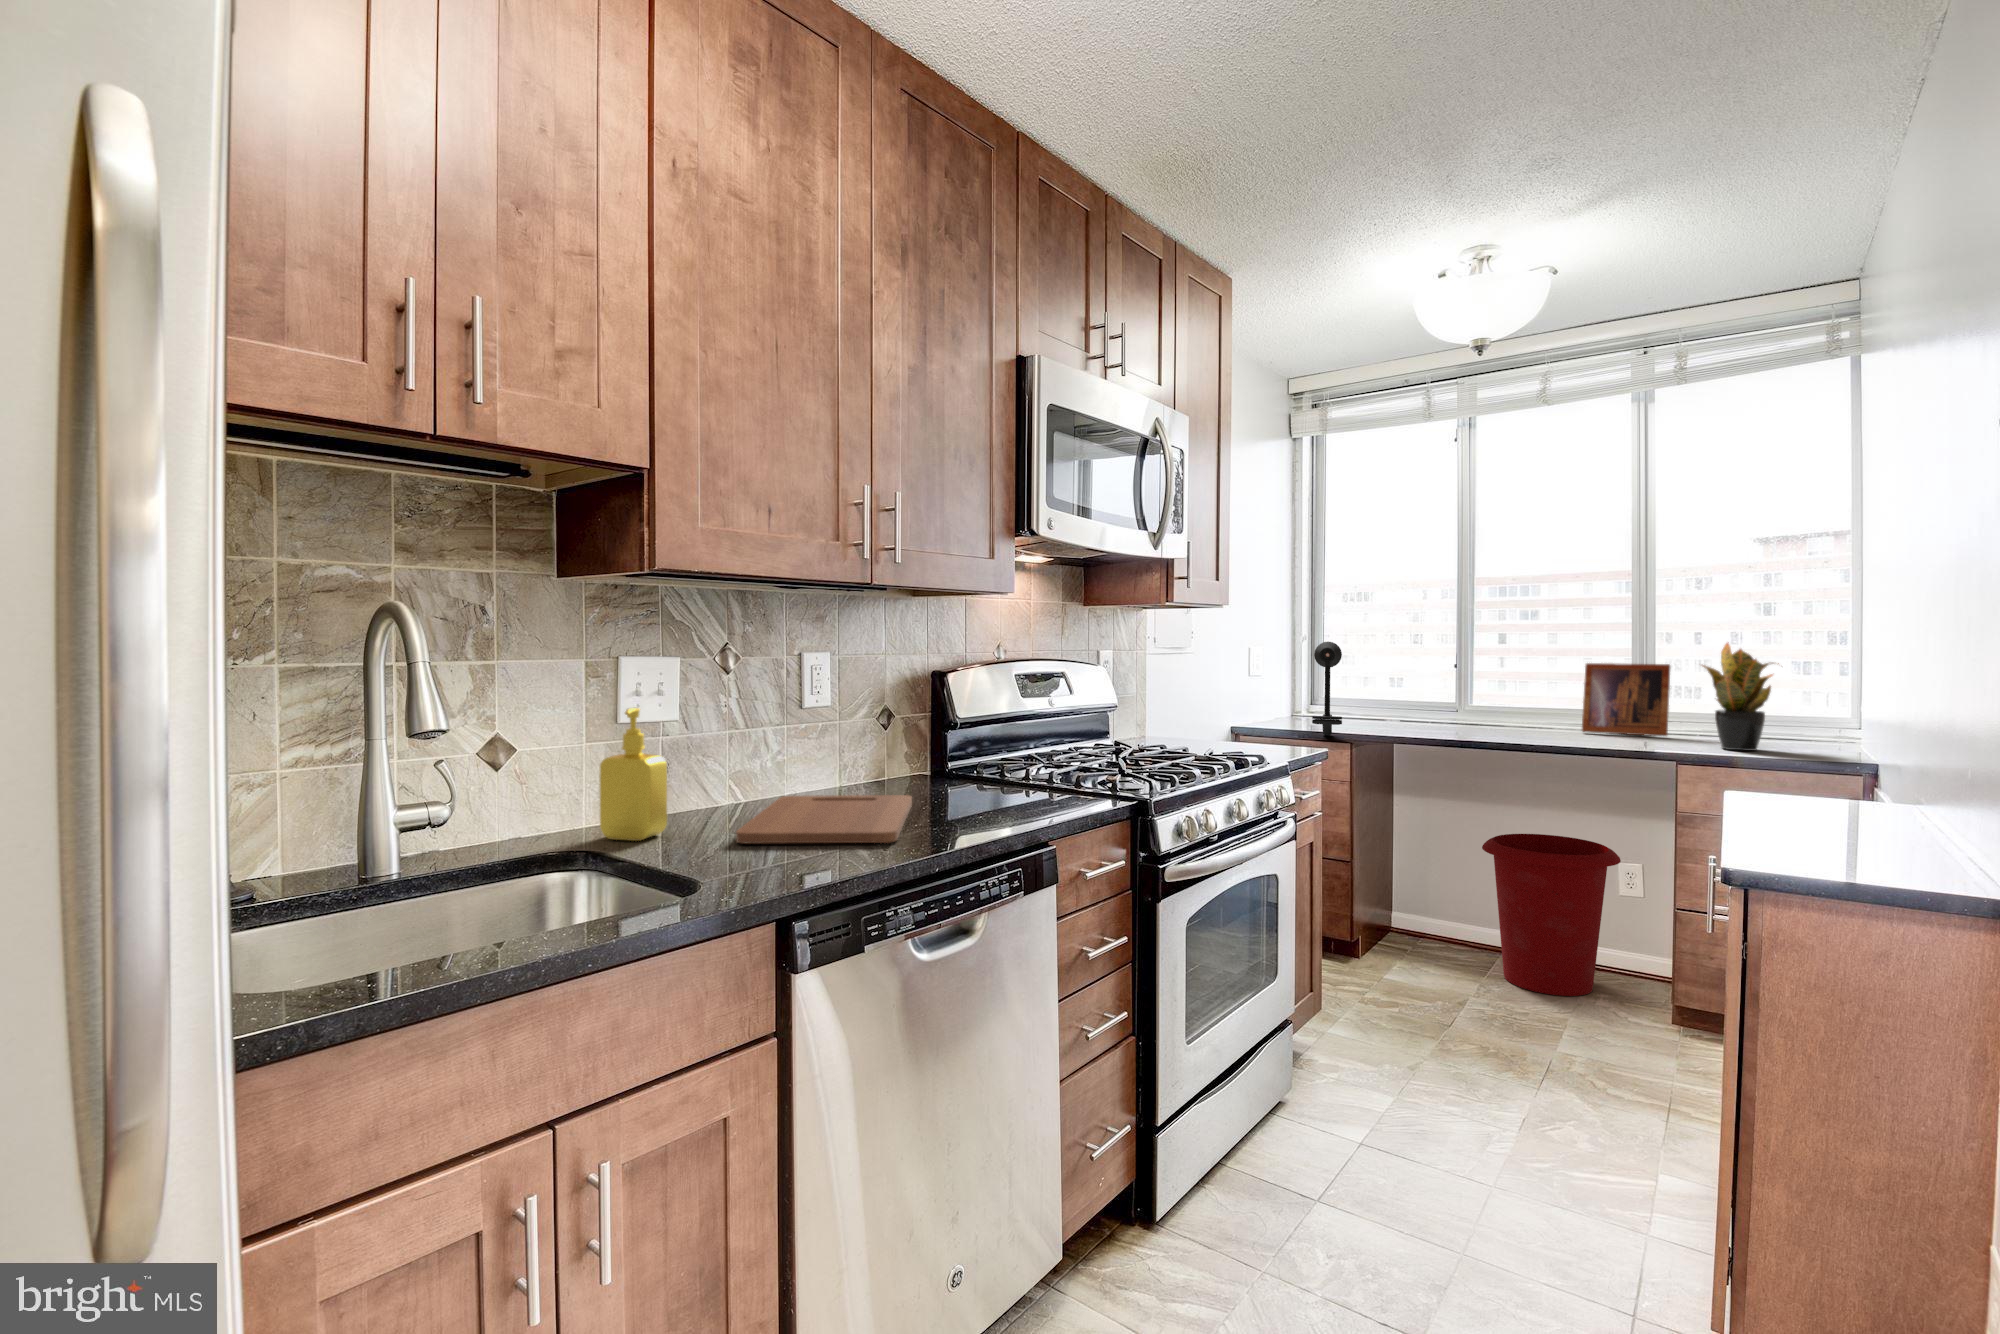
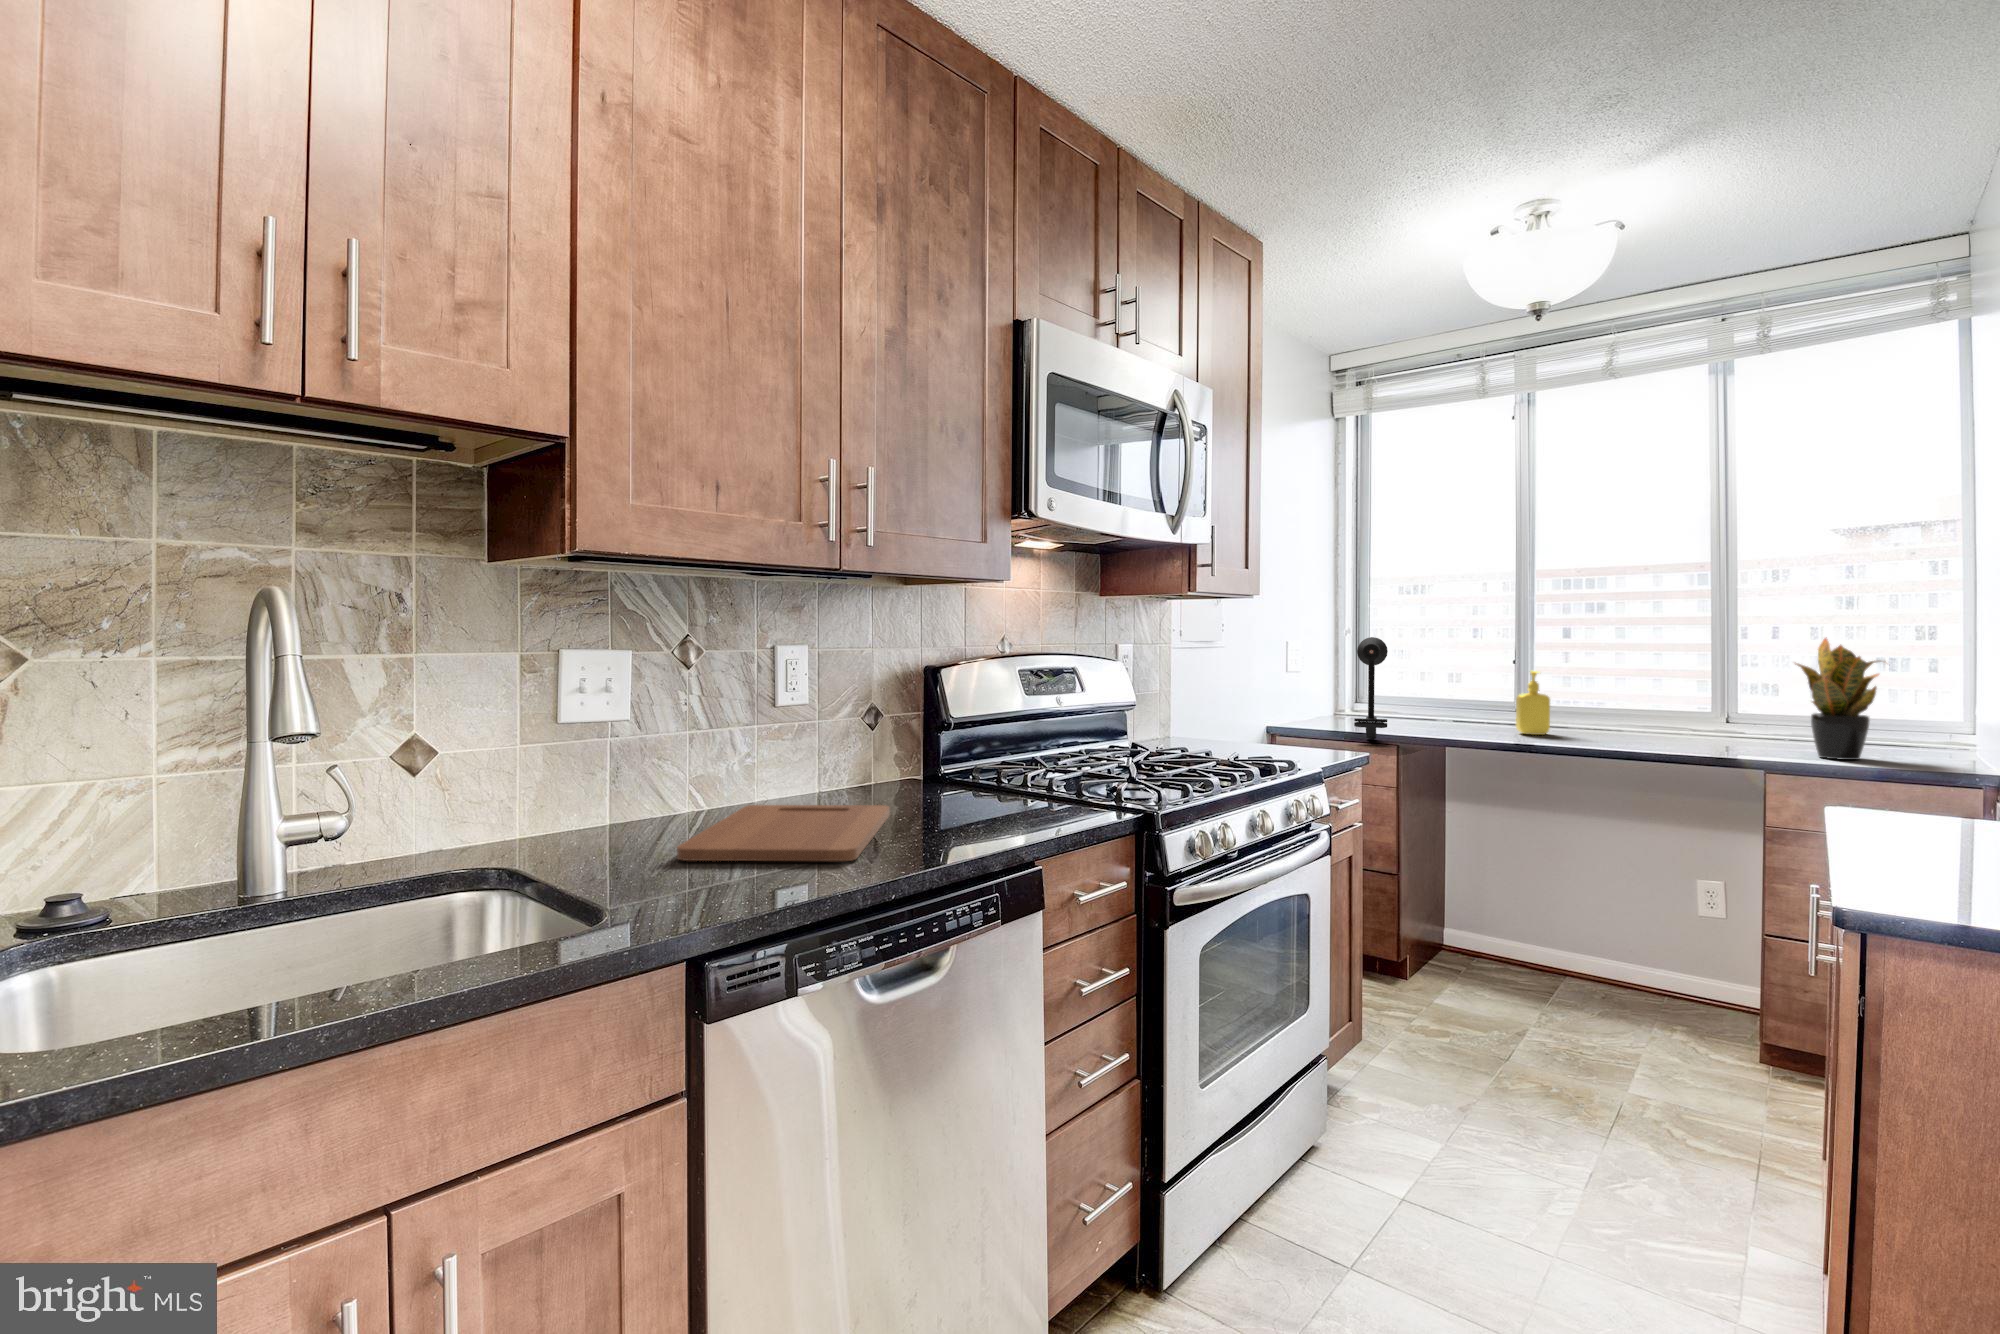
picture frame: present [1582,663,1670,736] -> none [1657,661,1759,743]
soap dispenser: present [600,708,667,841] -> present [1516,671,1550,735]
waste bin: present [1482,834,1621,996] -> none [1544,849,1701,1030]

